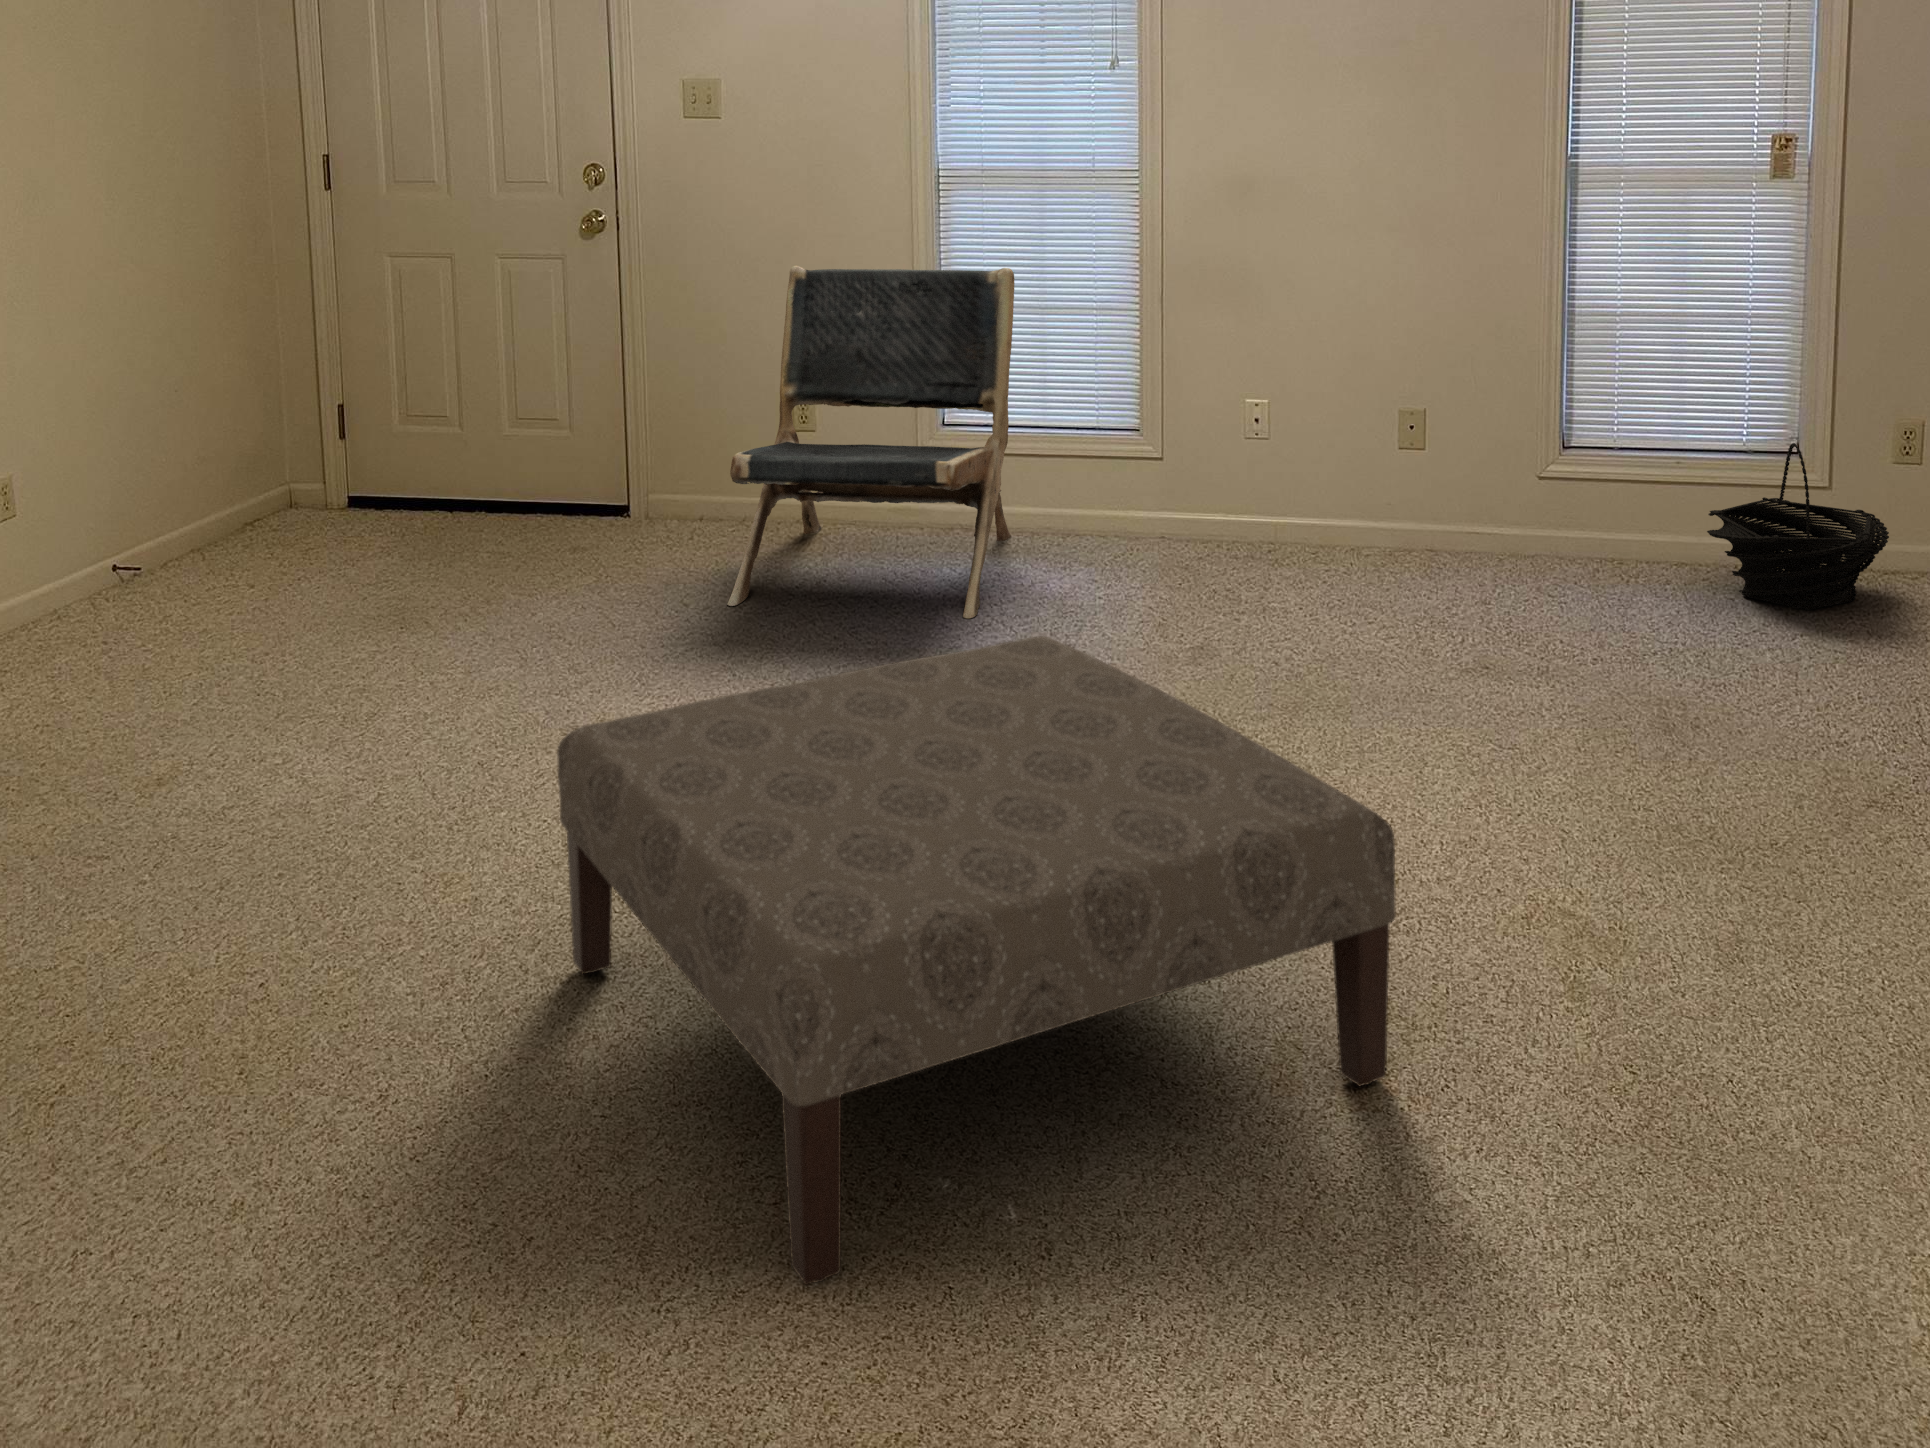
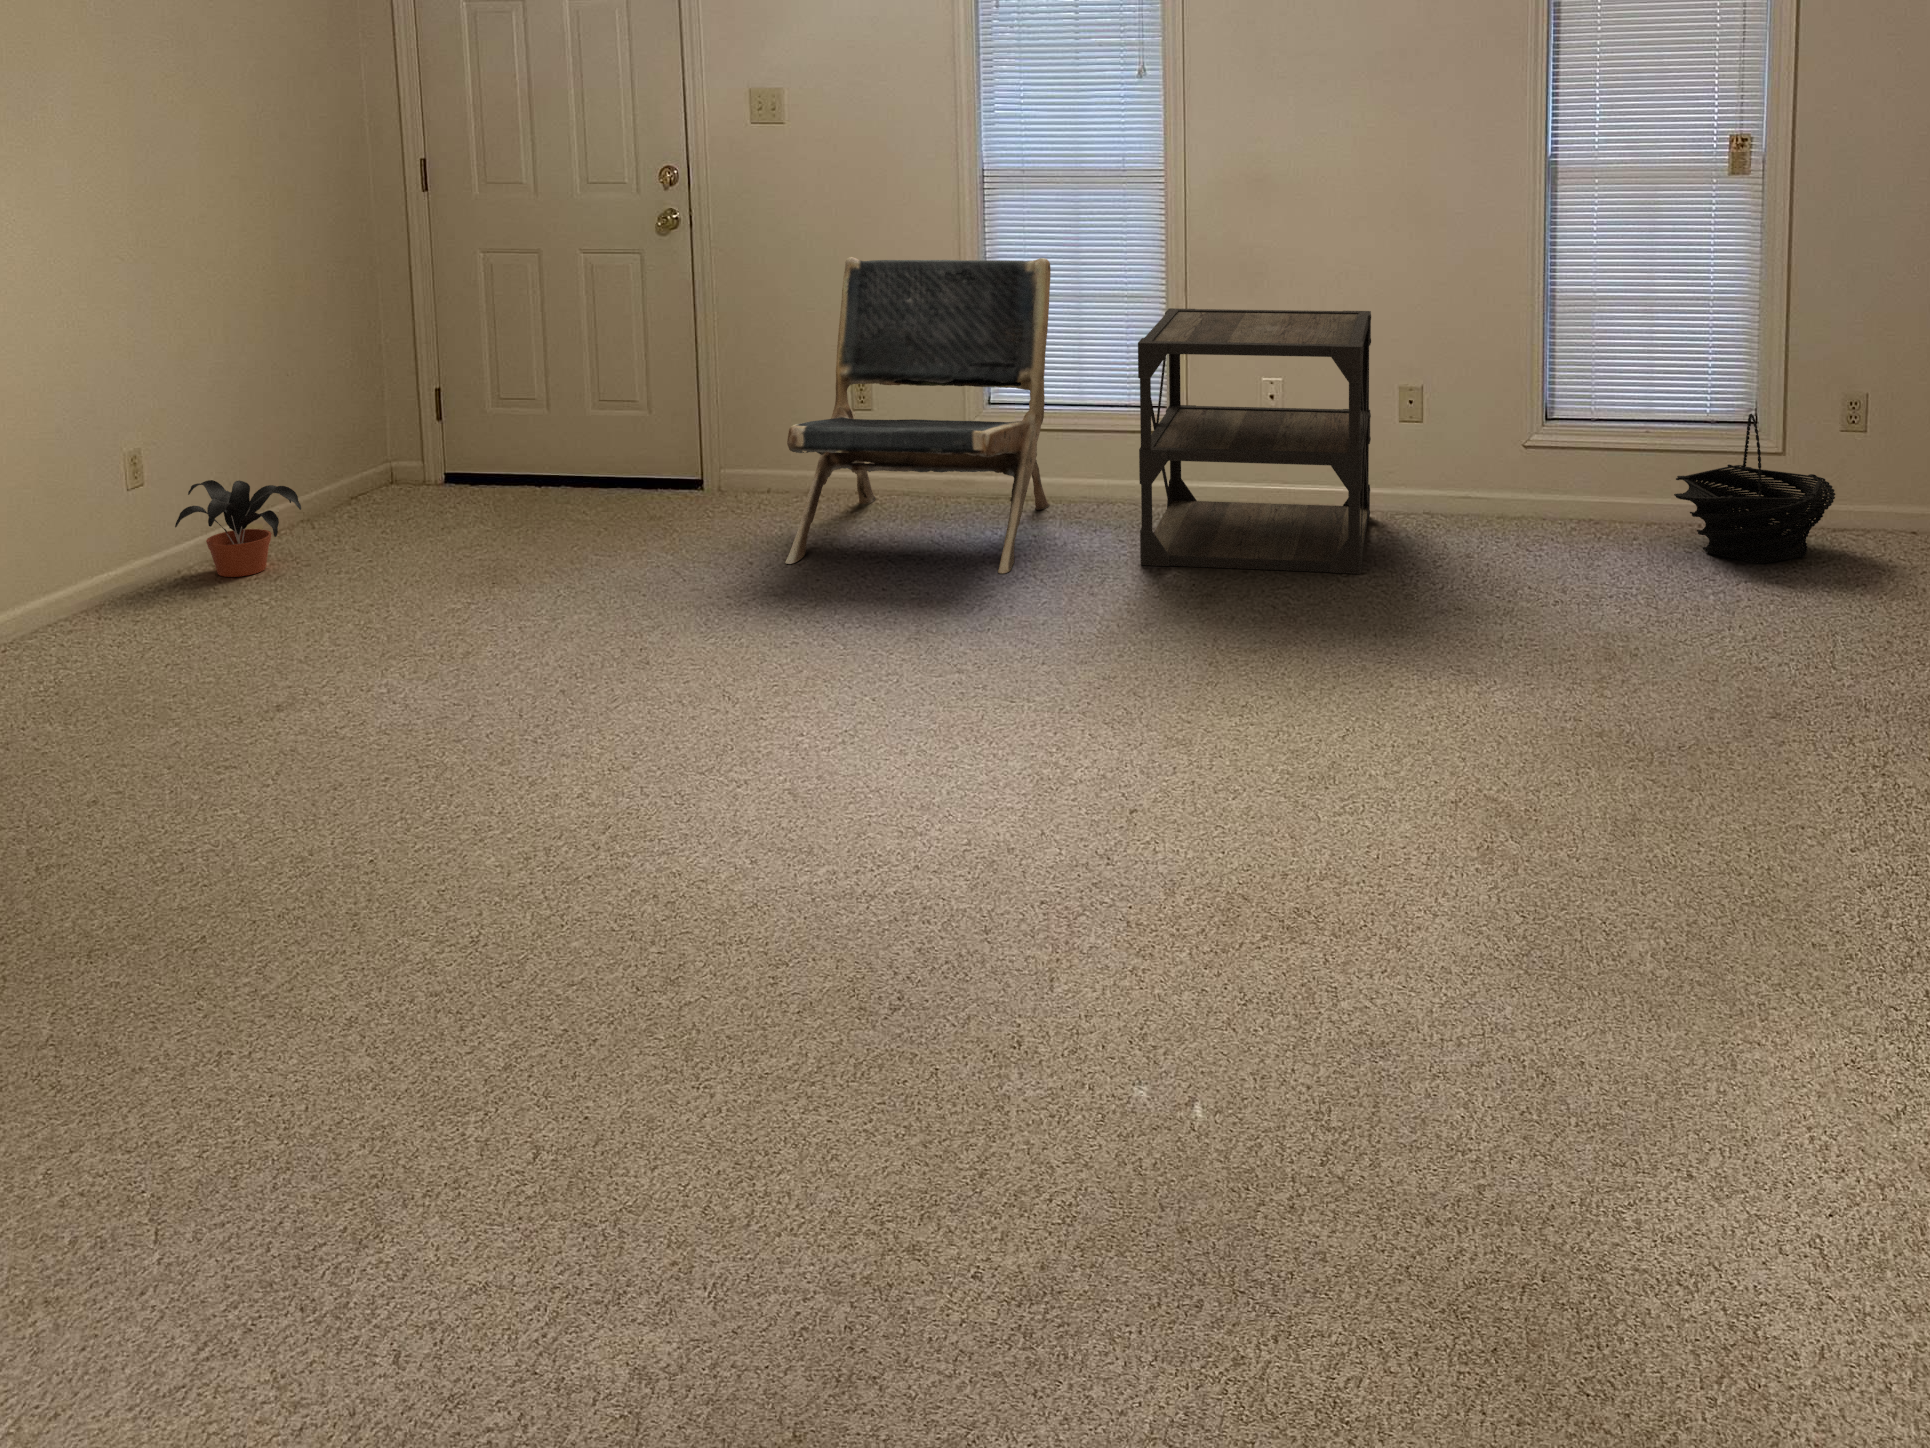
side table: none [1119,323,1369,620] -> present [1138,308,1371,574]
potted plant: none [56,512,196,619] -> present [175,480,301,577]
ottoman: present [557,636,1396,1285] -> none [621,567,1322,1066]

